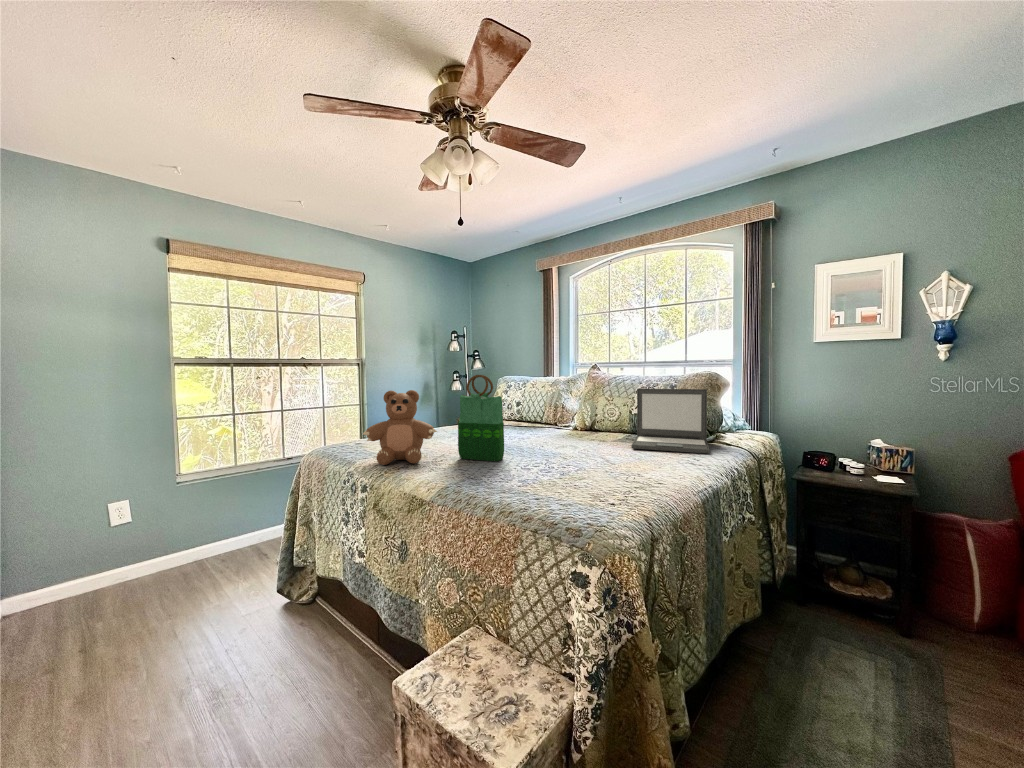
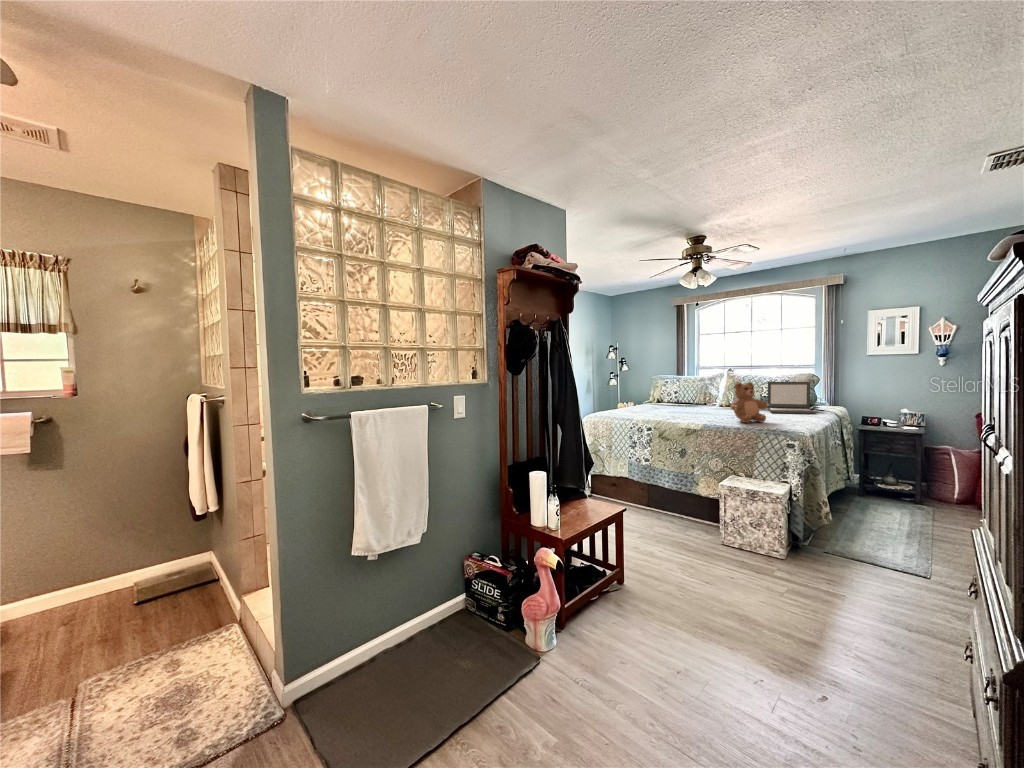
tote bag: present [458,375,504,461] -> none [683,375,708,418]
teddy bear: present [363,390,437,465] -> present [731,382,769,423]

